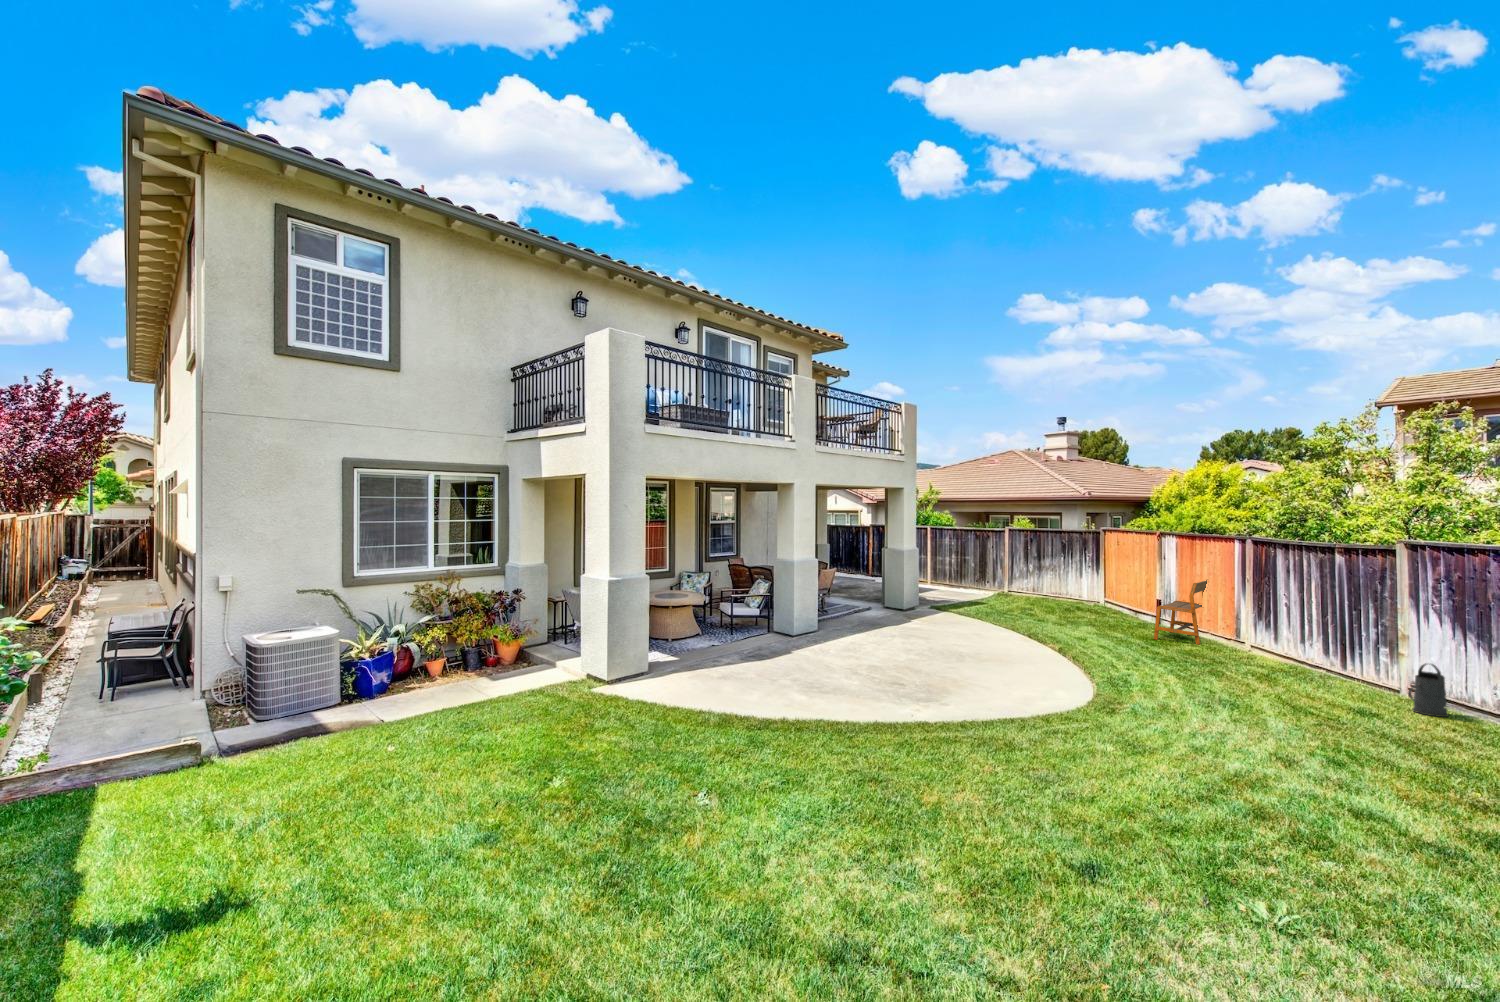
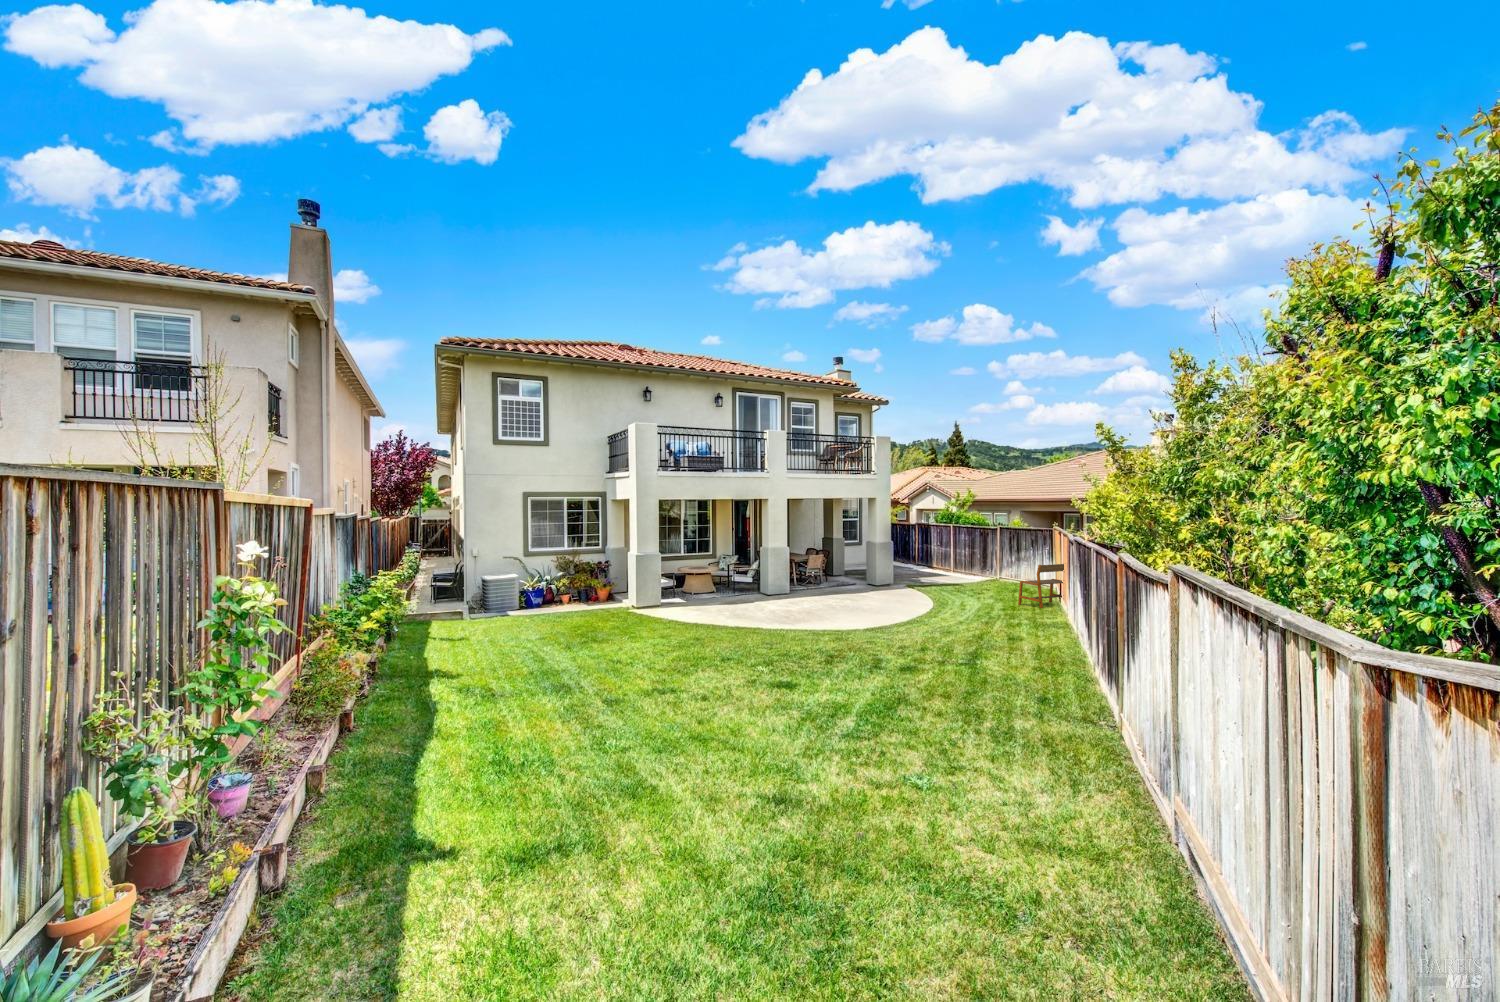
watering can: present [1408,663,1449,717] -> none [1037,608,1076,638]

